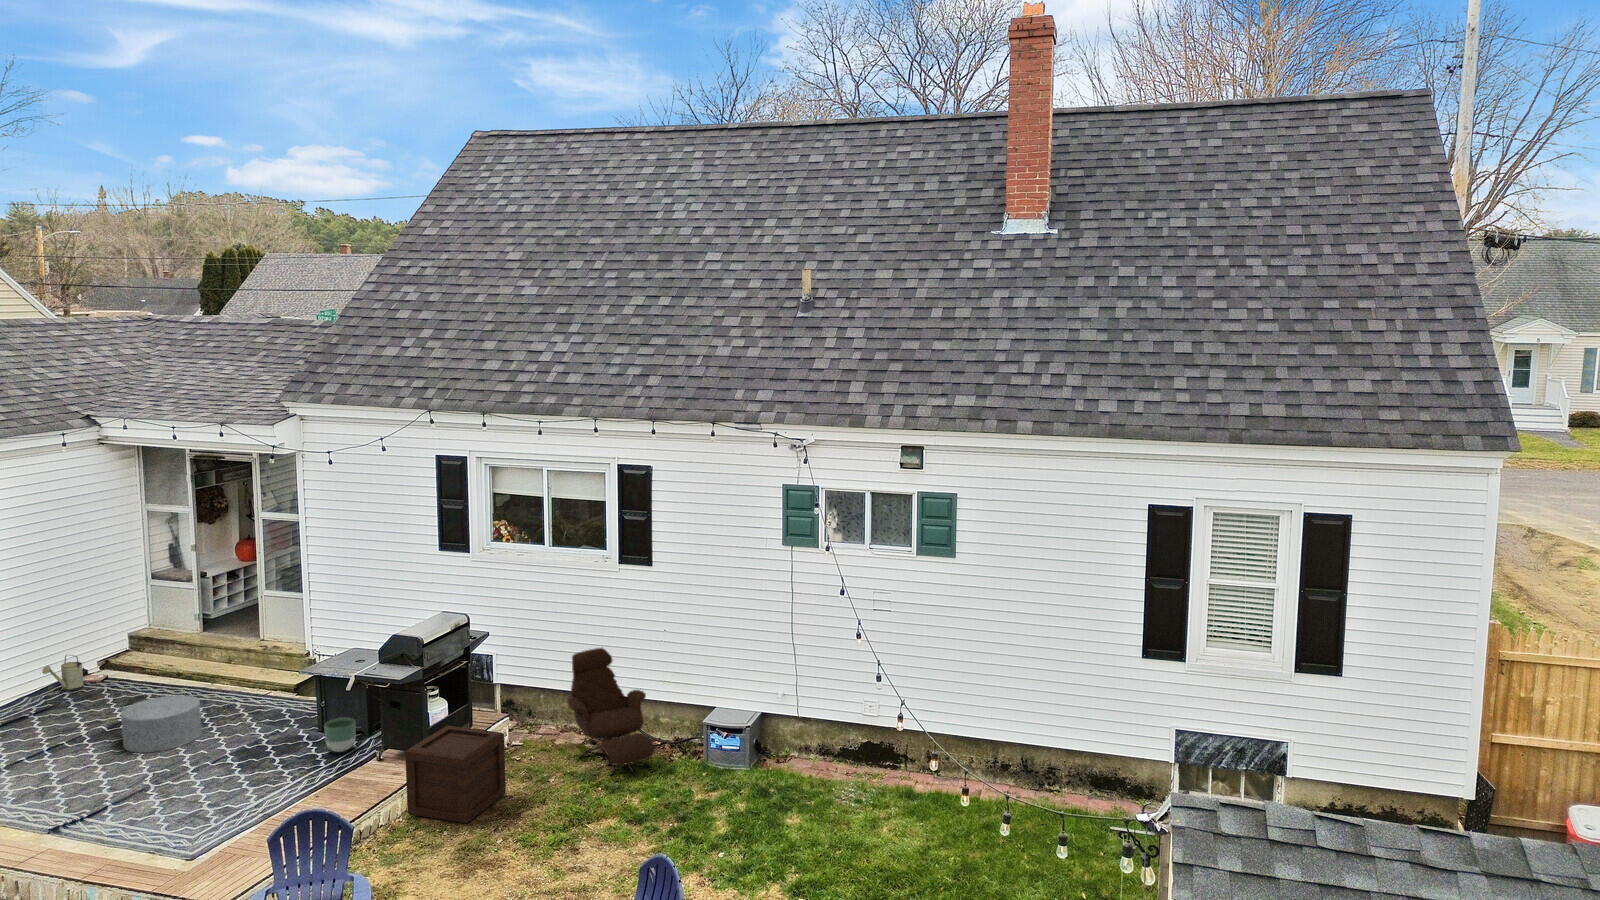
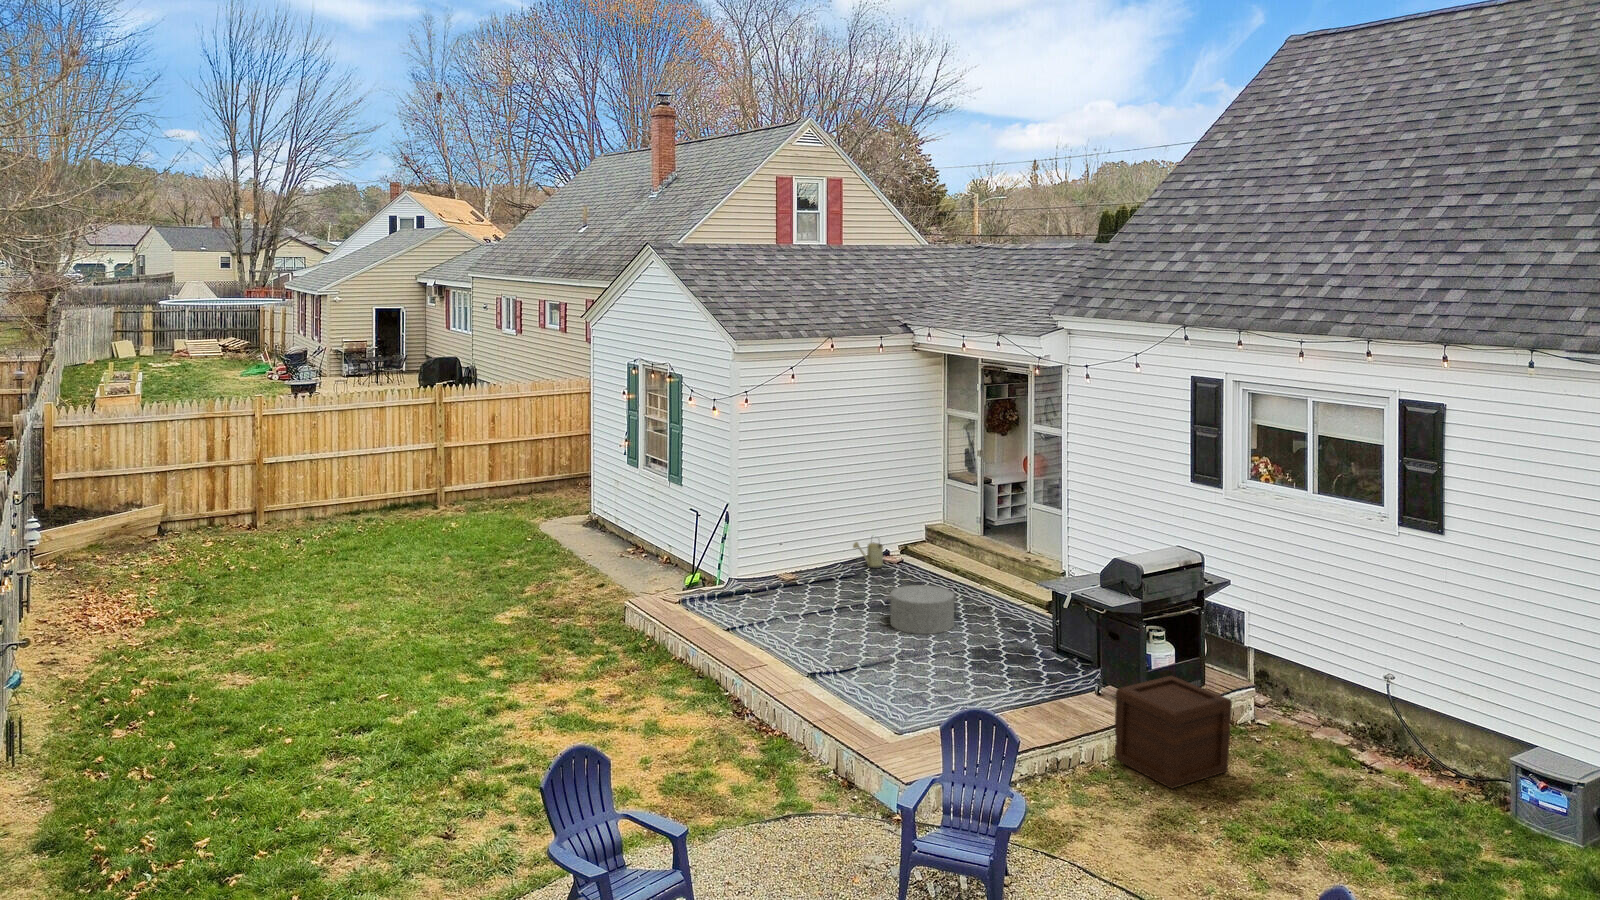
lounge chair: present [567,648,655,777] -> none [1327,630,1441,805]
planter: present [325,718,356,752] -> none [1052,641,1082,676]

